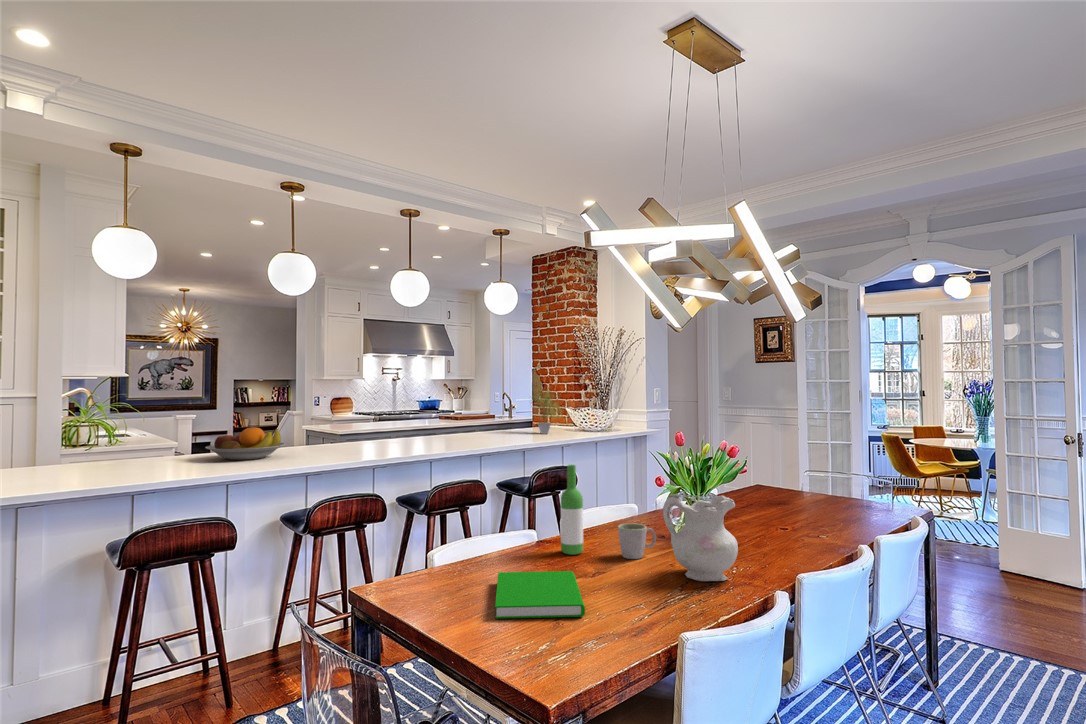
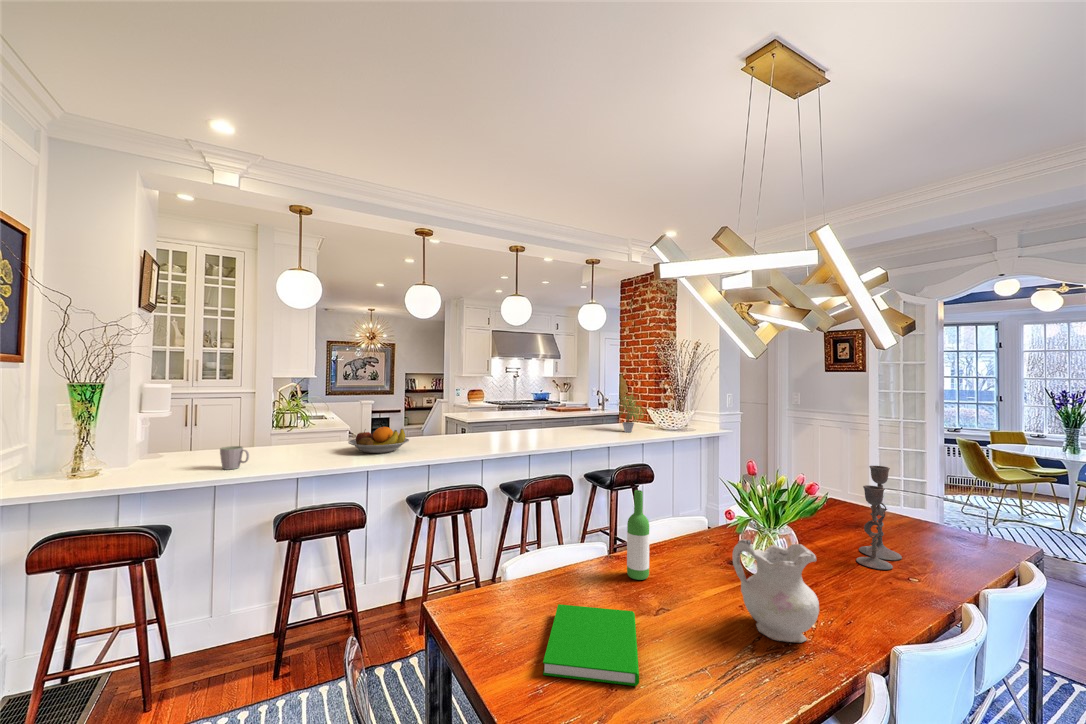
candlestick: none [776,438,816,532] -> present [856,466,902,570]
mug: present [618,523,656,559] -> present [220,446,249,470]

